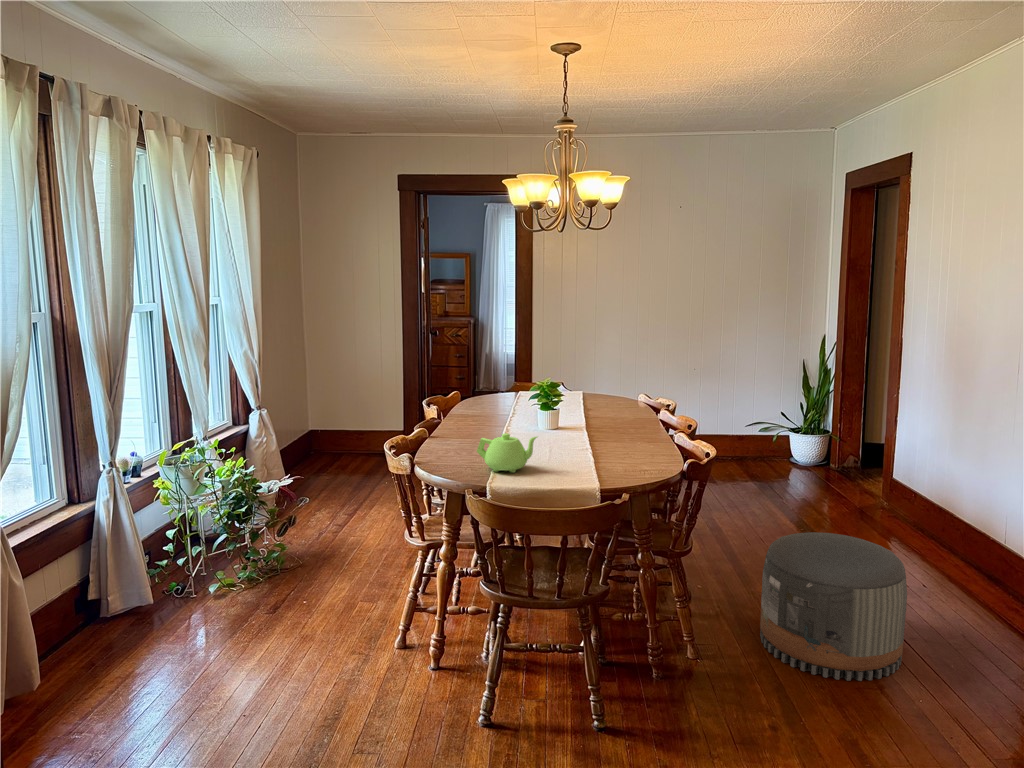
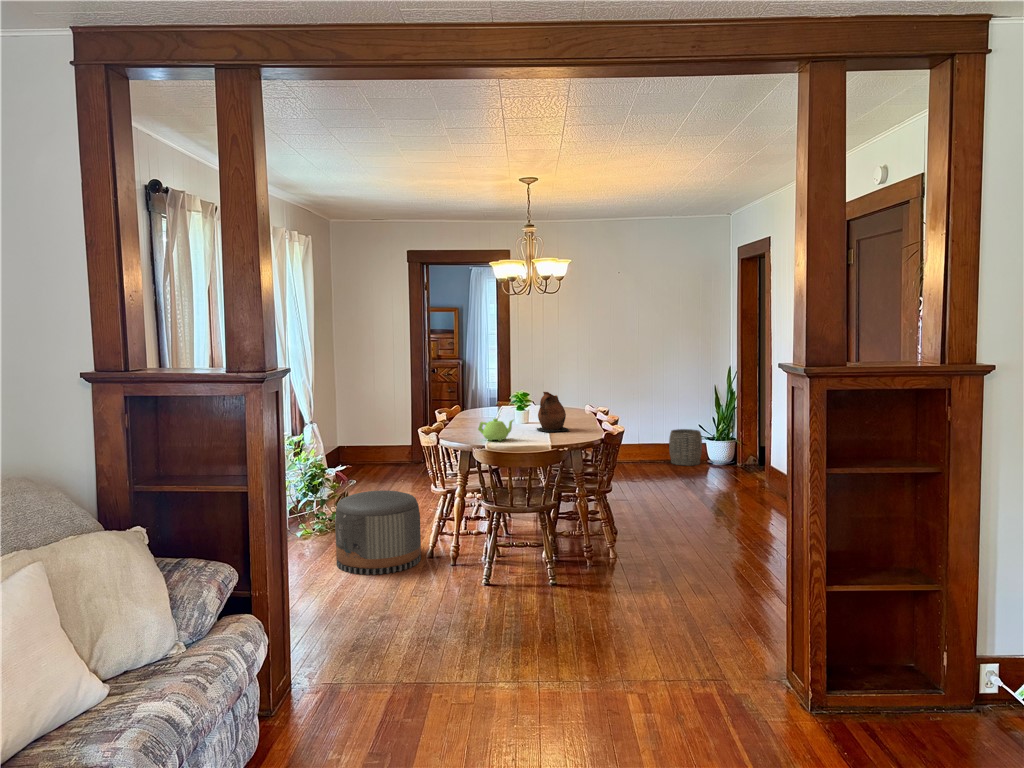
ceramic pitcher: none [570,385,628,450] -> present [537,392,570,432]
woven basket: none [740,416,785,466] -> present [669,429,702,465]
pouf: present [760,532,907,681] -> present [335,490,421,575]

